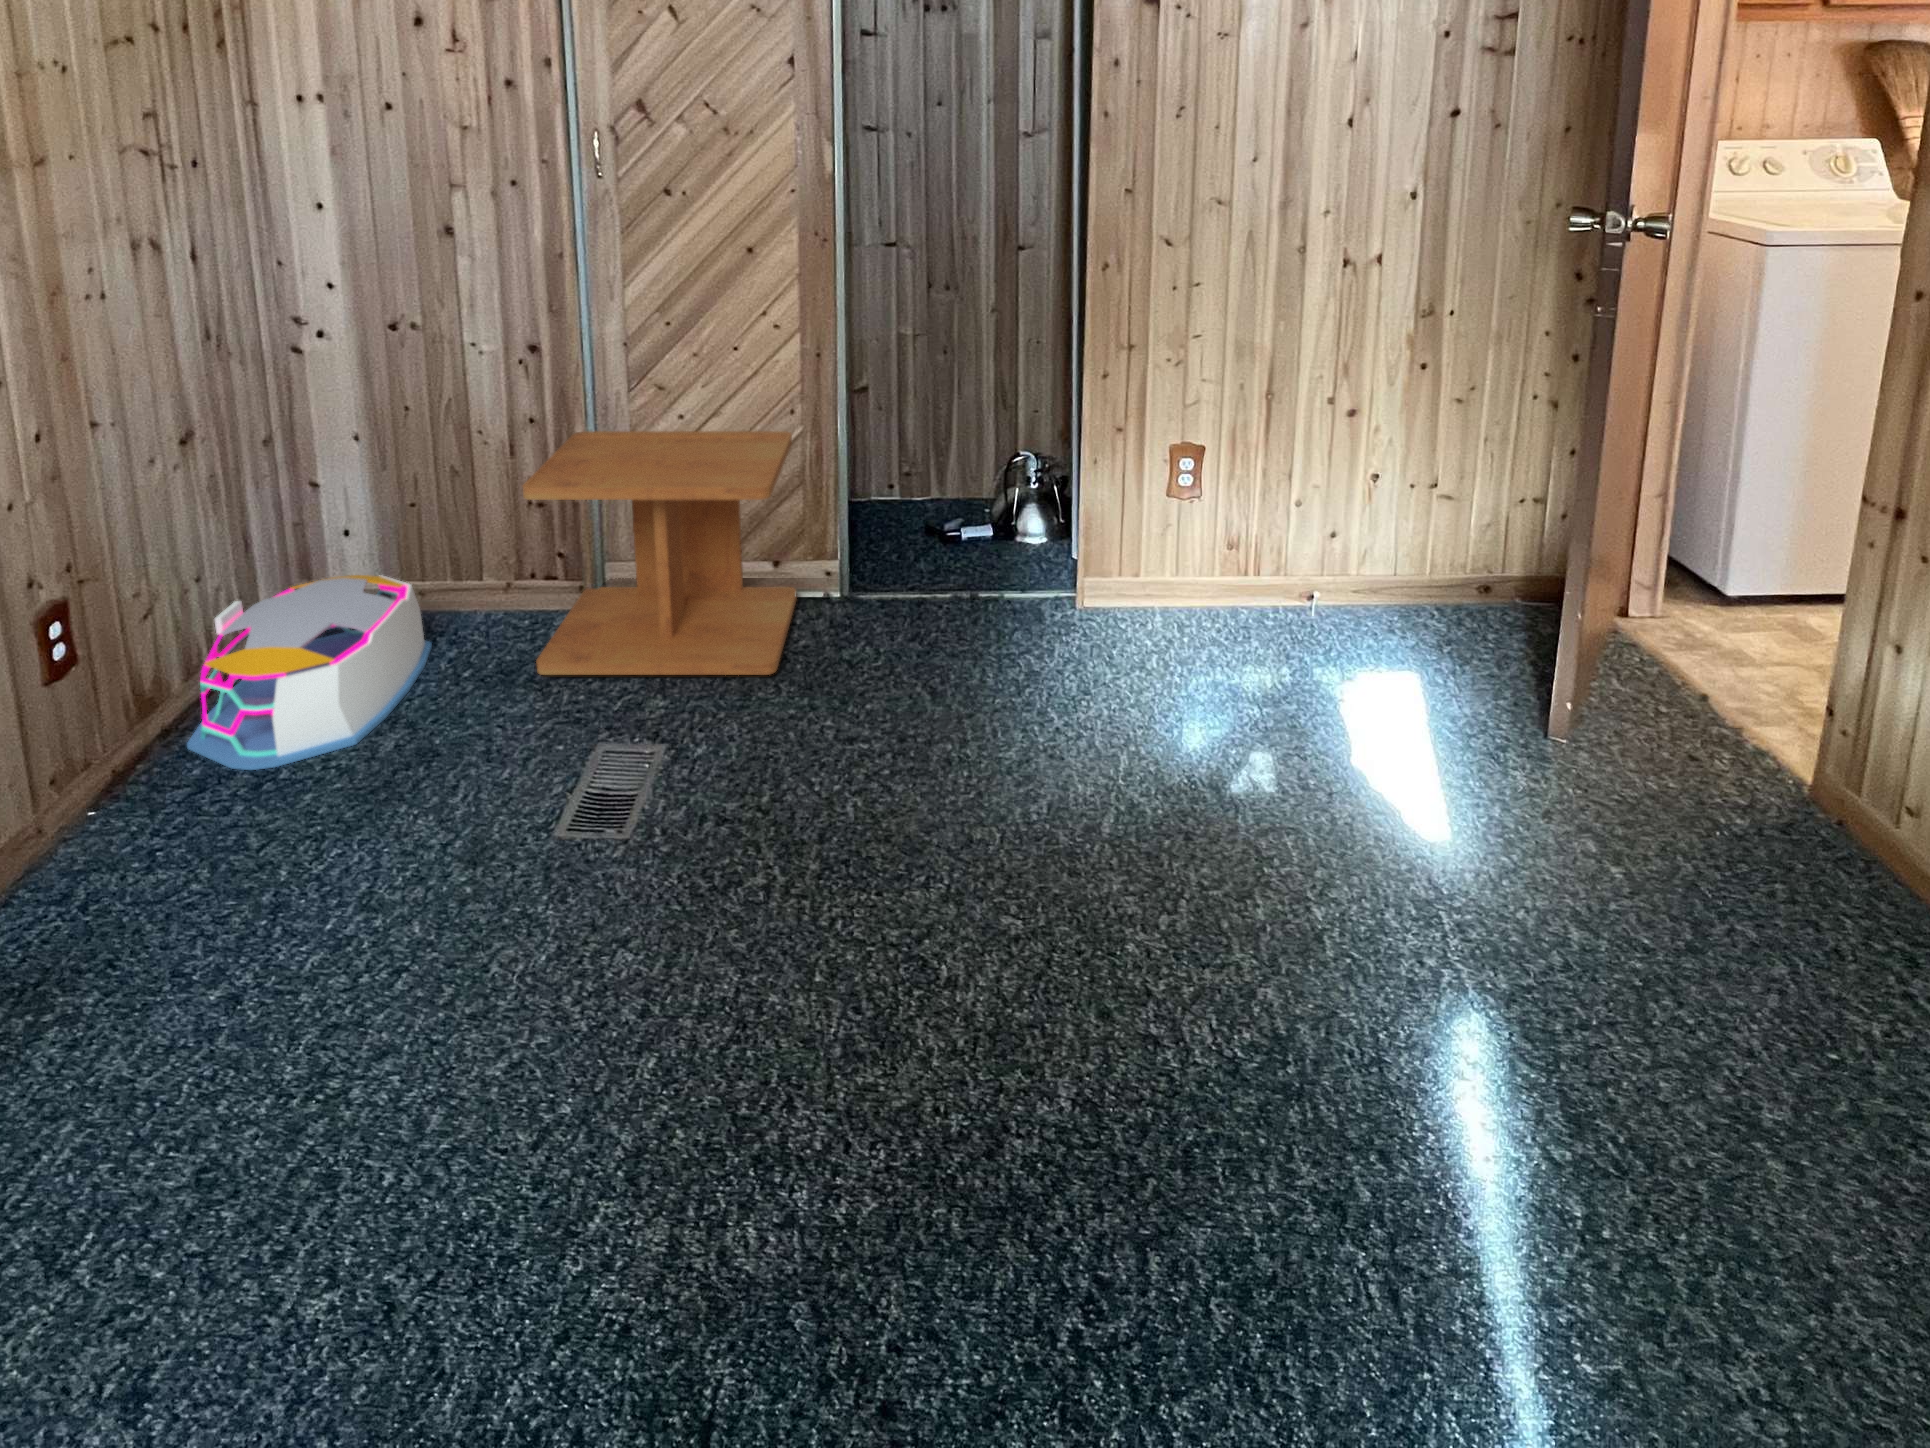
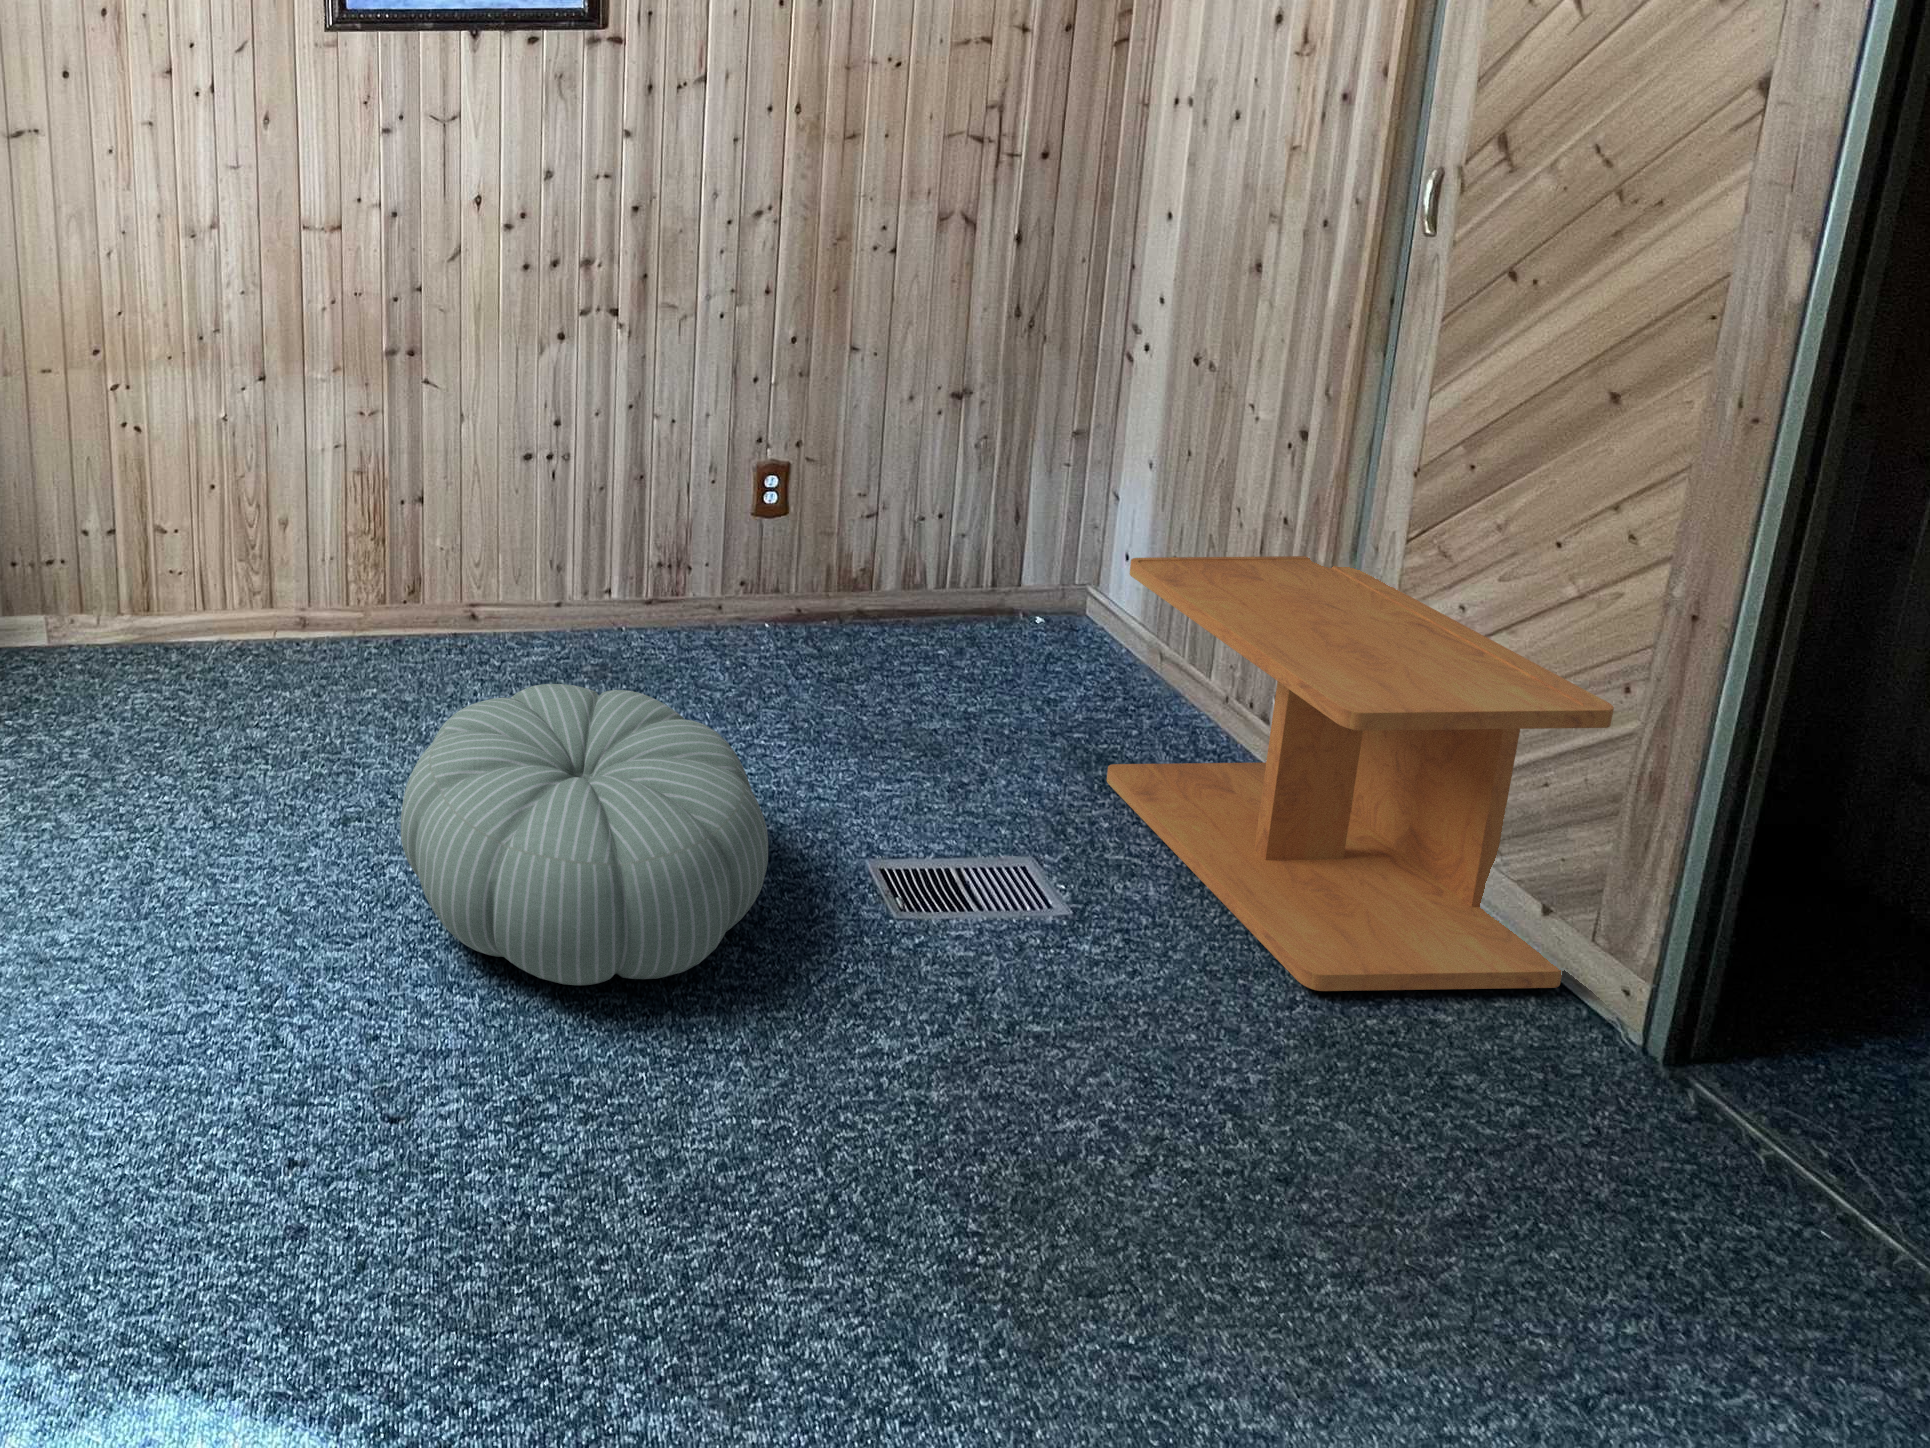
storage bin: present [187,575,432,770] -> none [843,551,1098,713]
pouf: none [212,814,684,1246] -> present [401,684,768,985]

